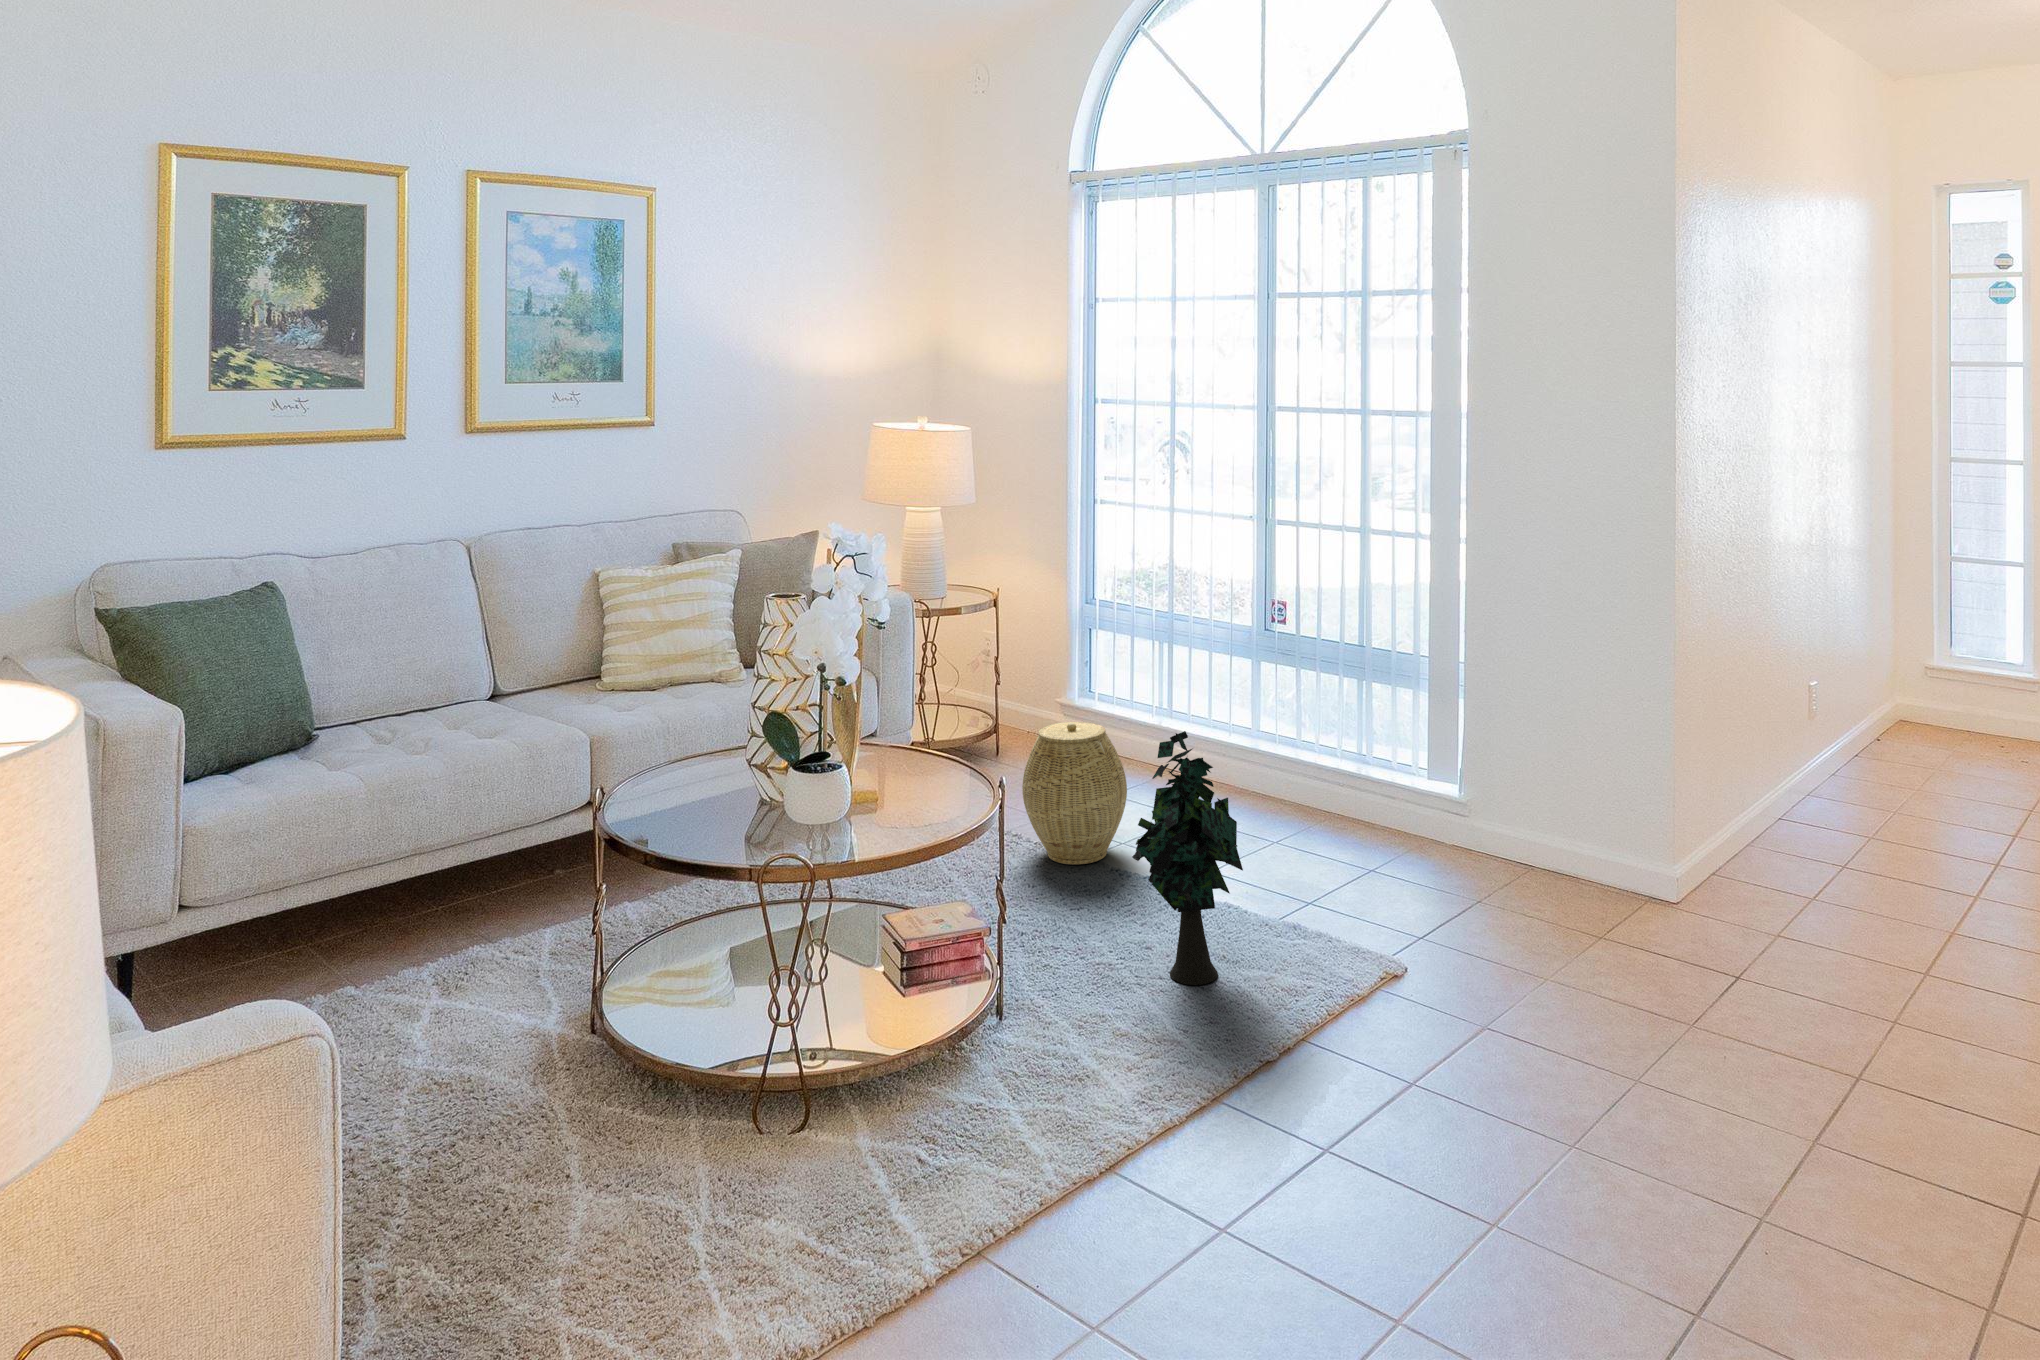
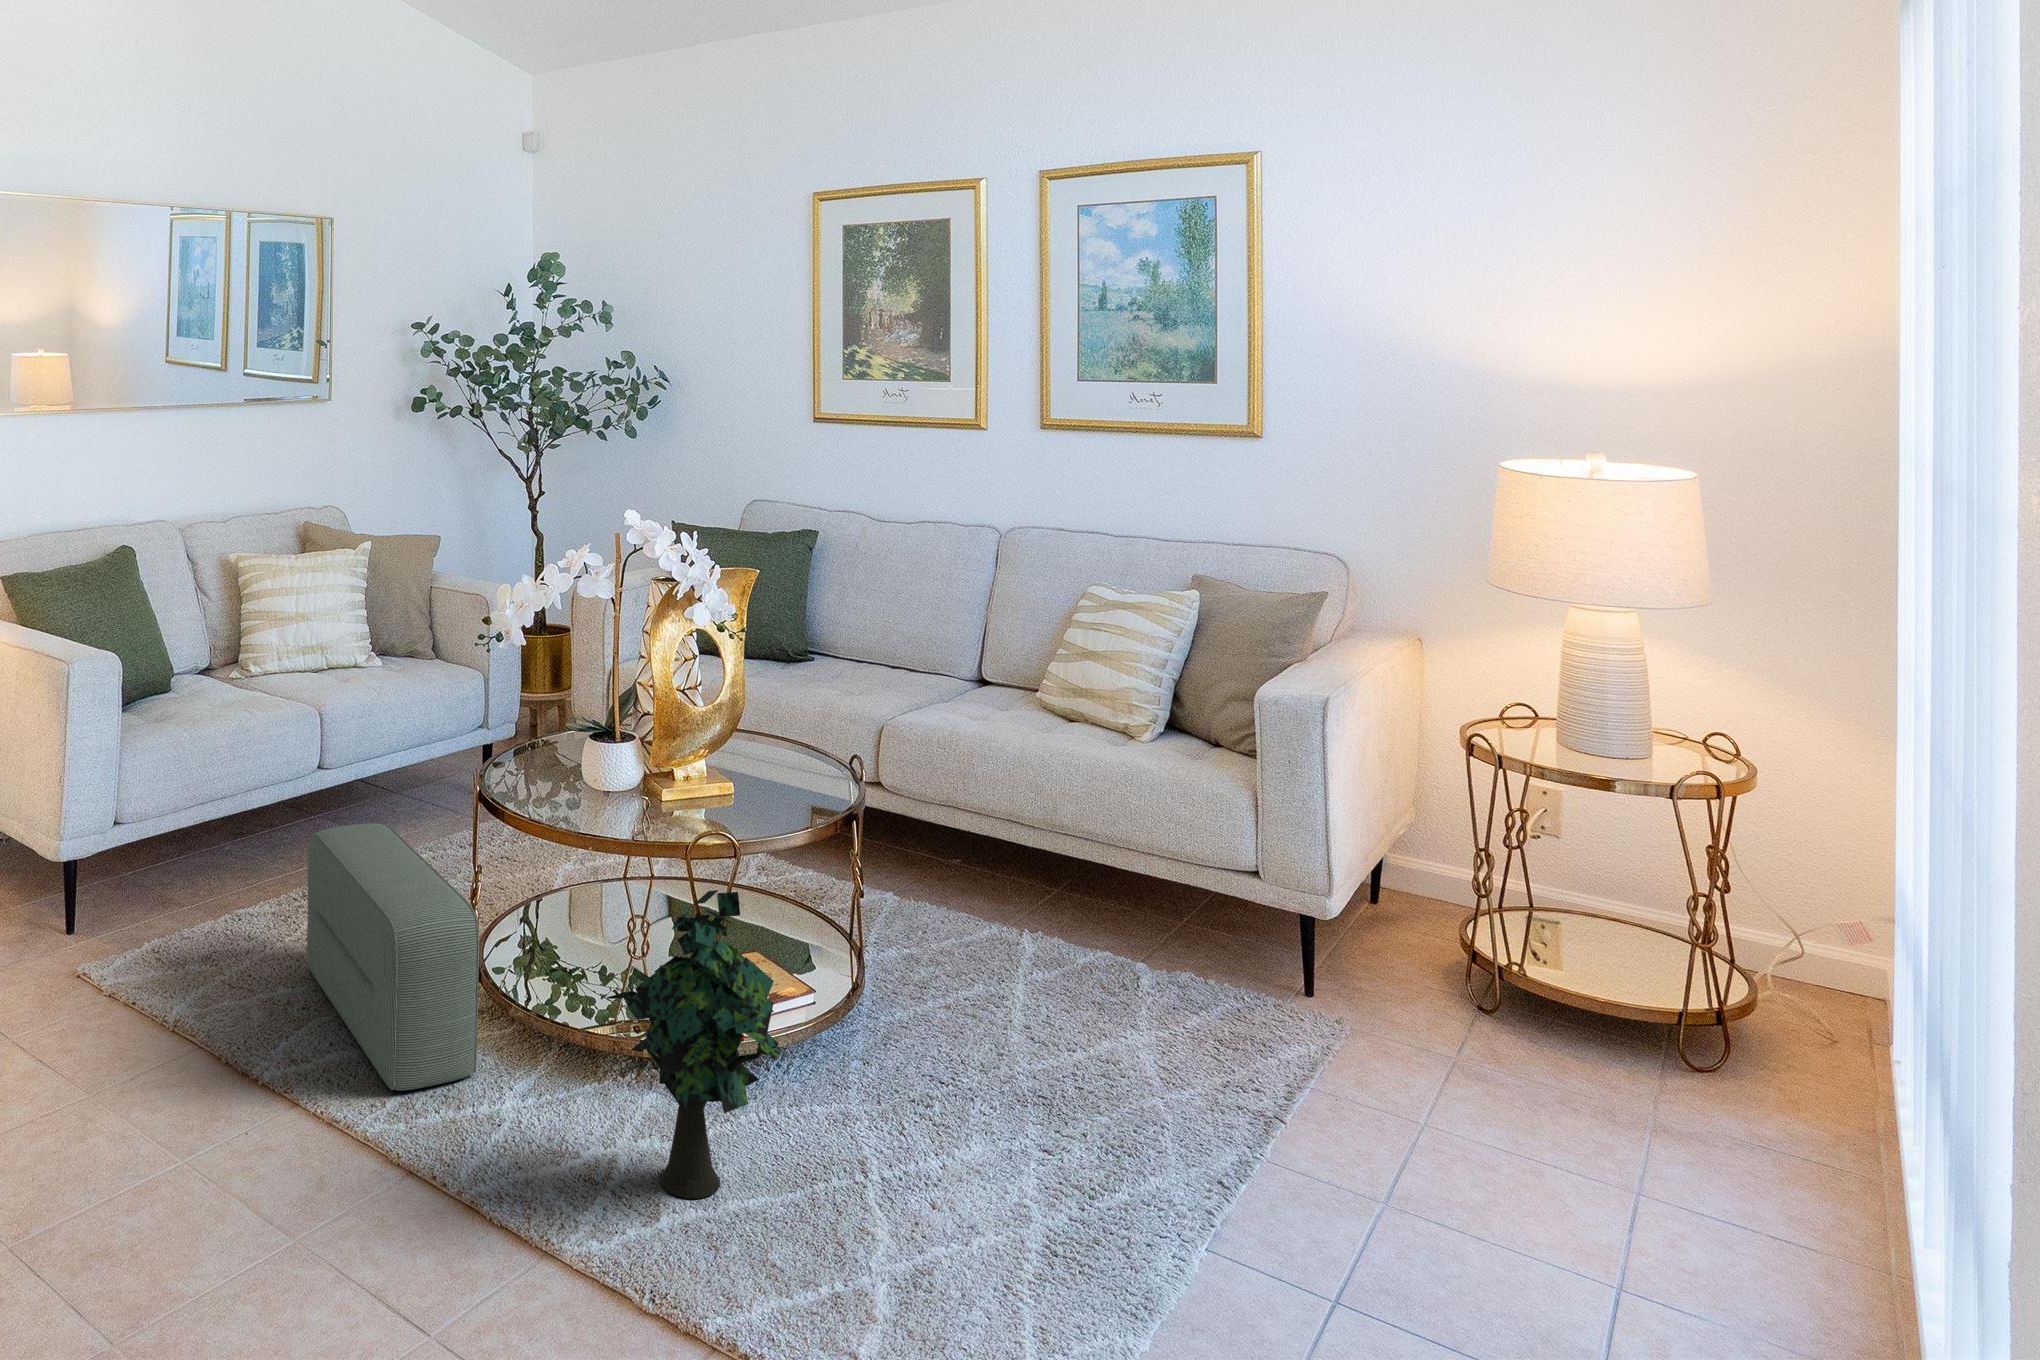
woven basket: present [1022,722,1127,865] -> none [993,924,1156,1148]
pouf: none [701,912,1098,1261] -> present [307,823,479,1091]

